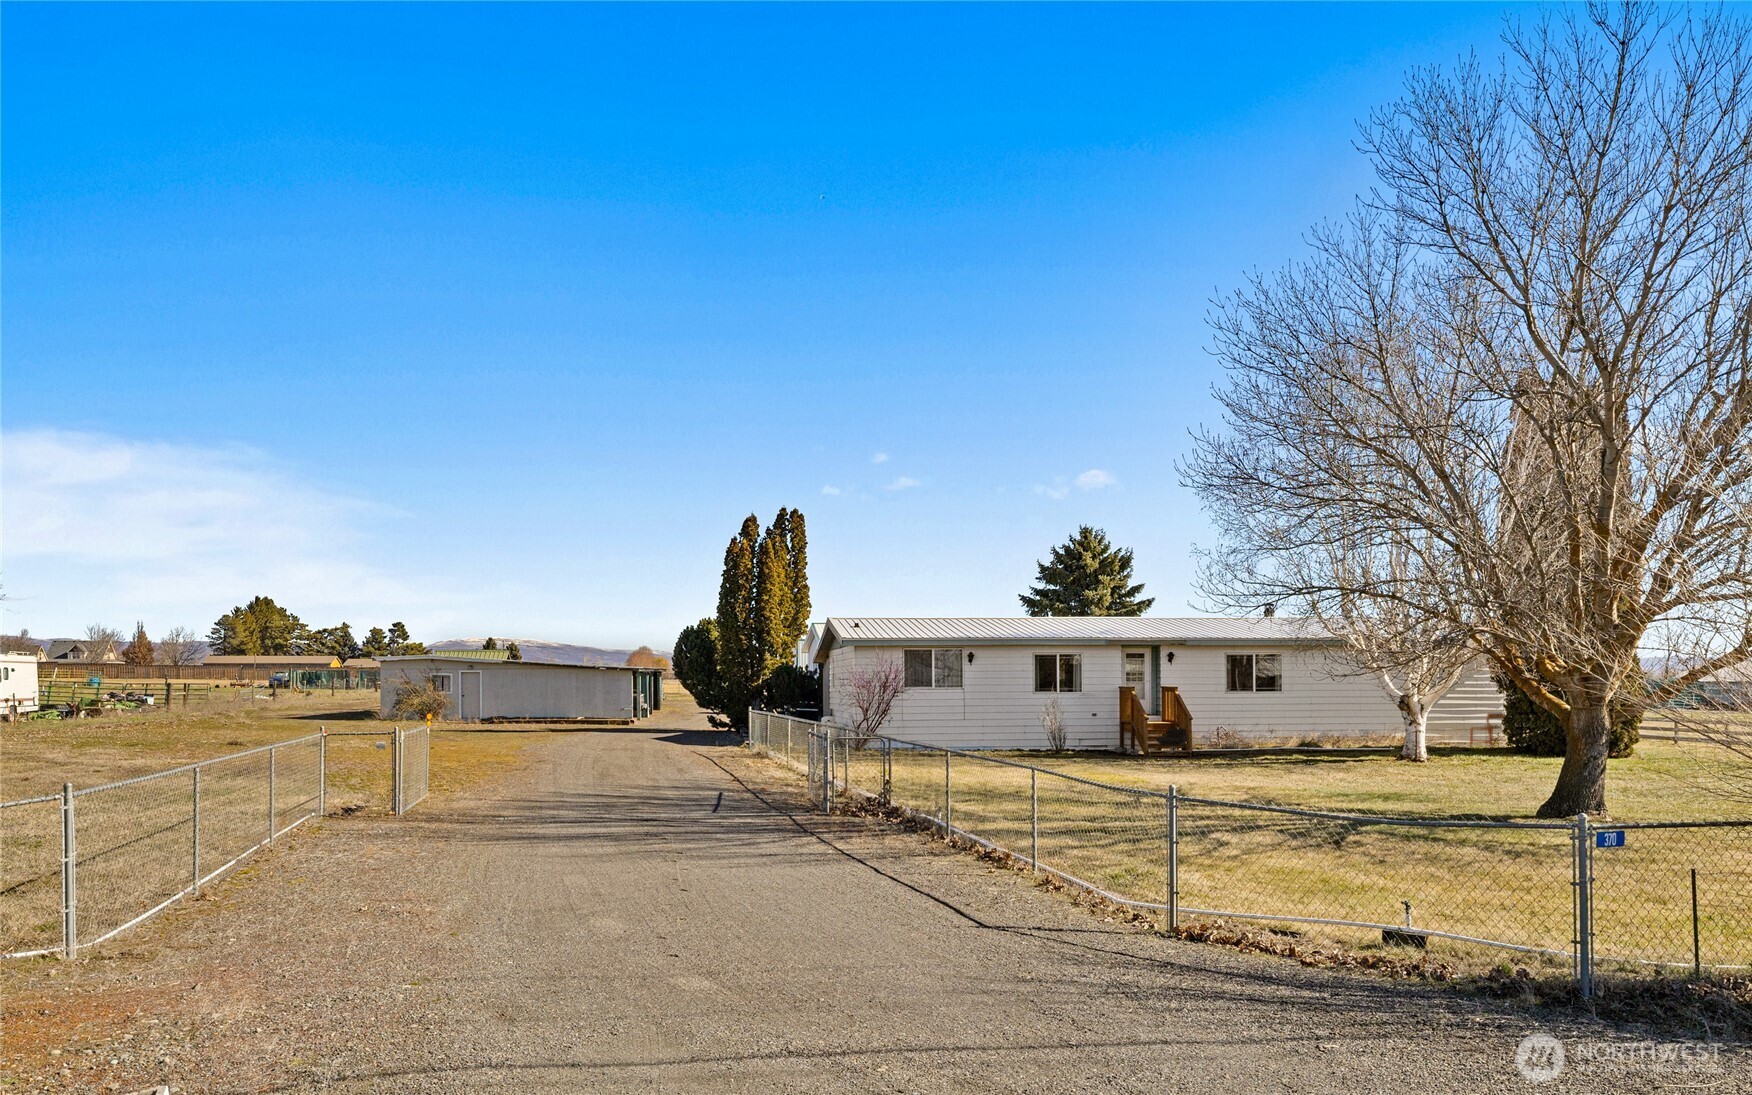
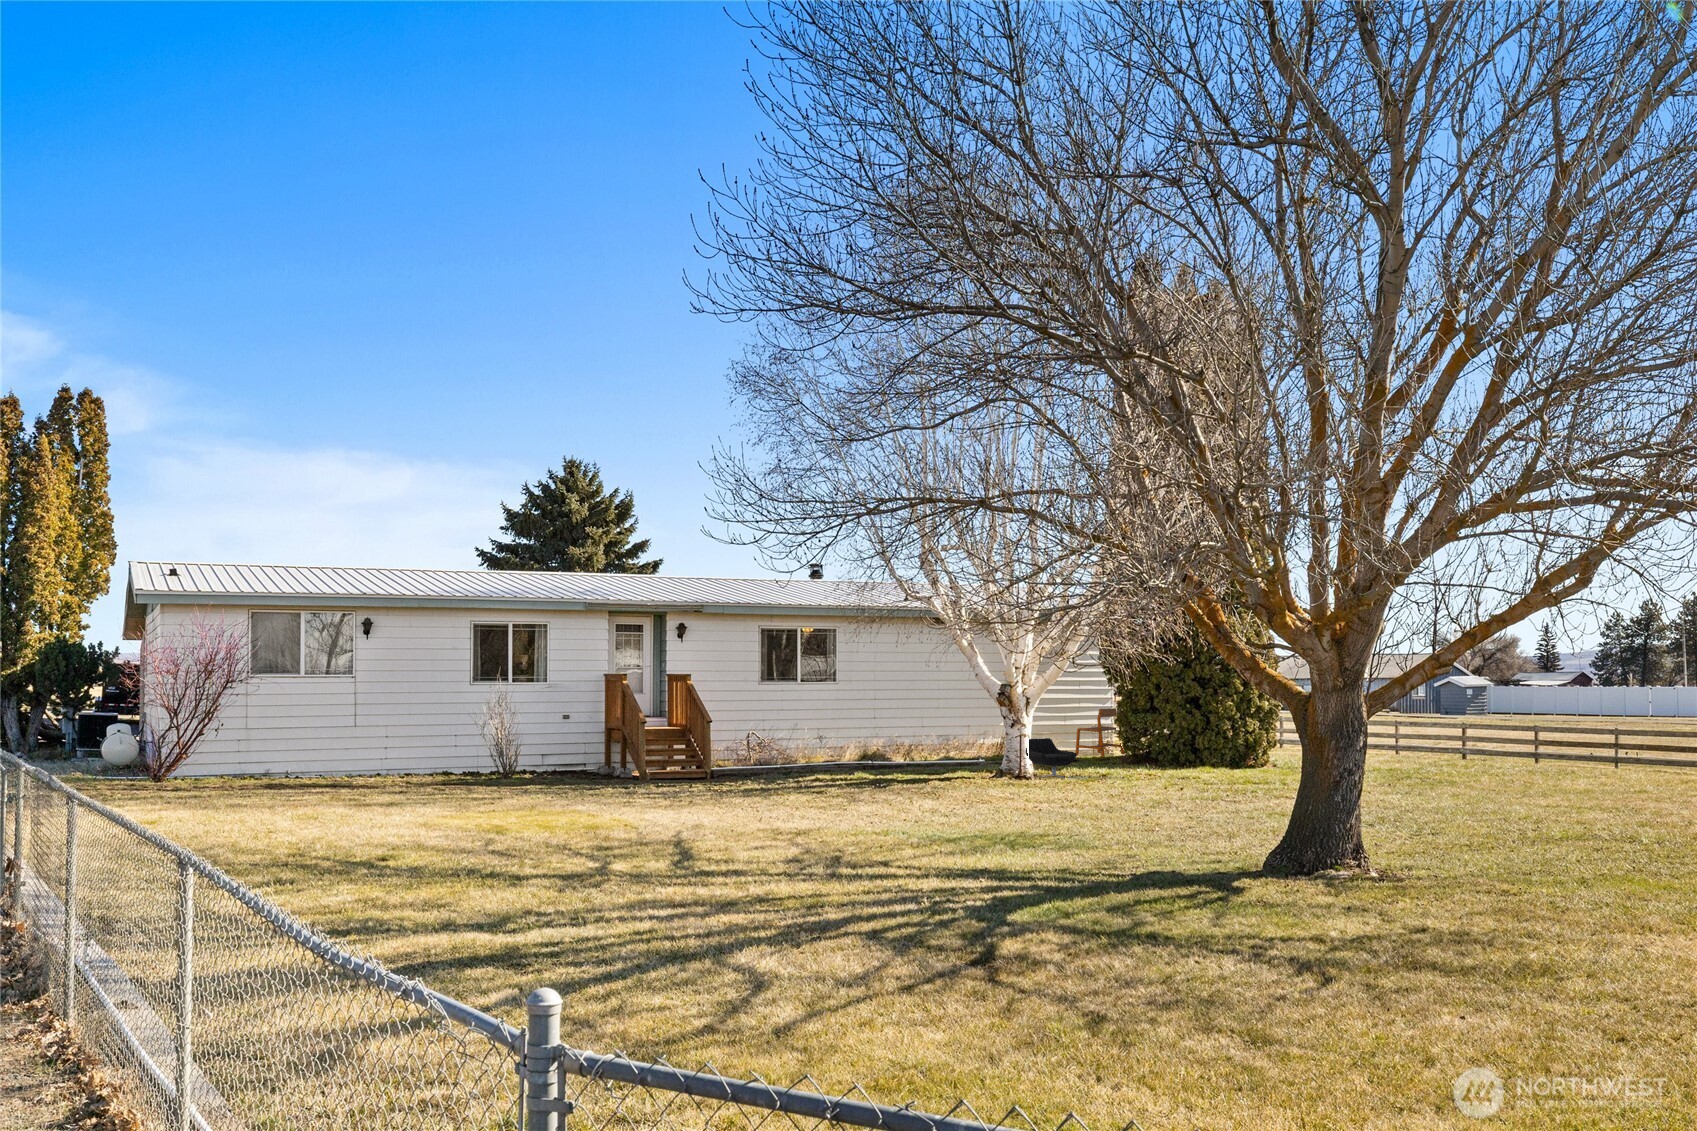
lounge chair: present [1156,728,1188,753] -> present [1026,738,1077,778]

